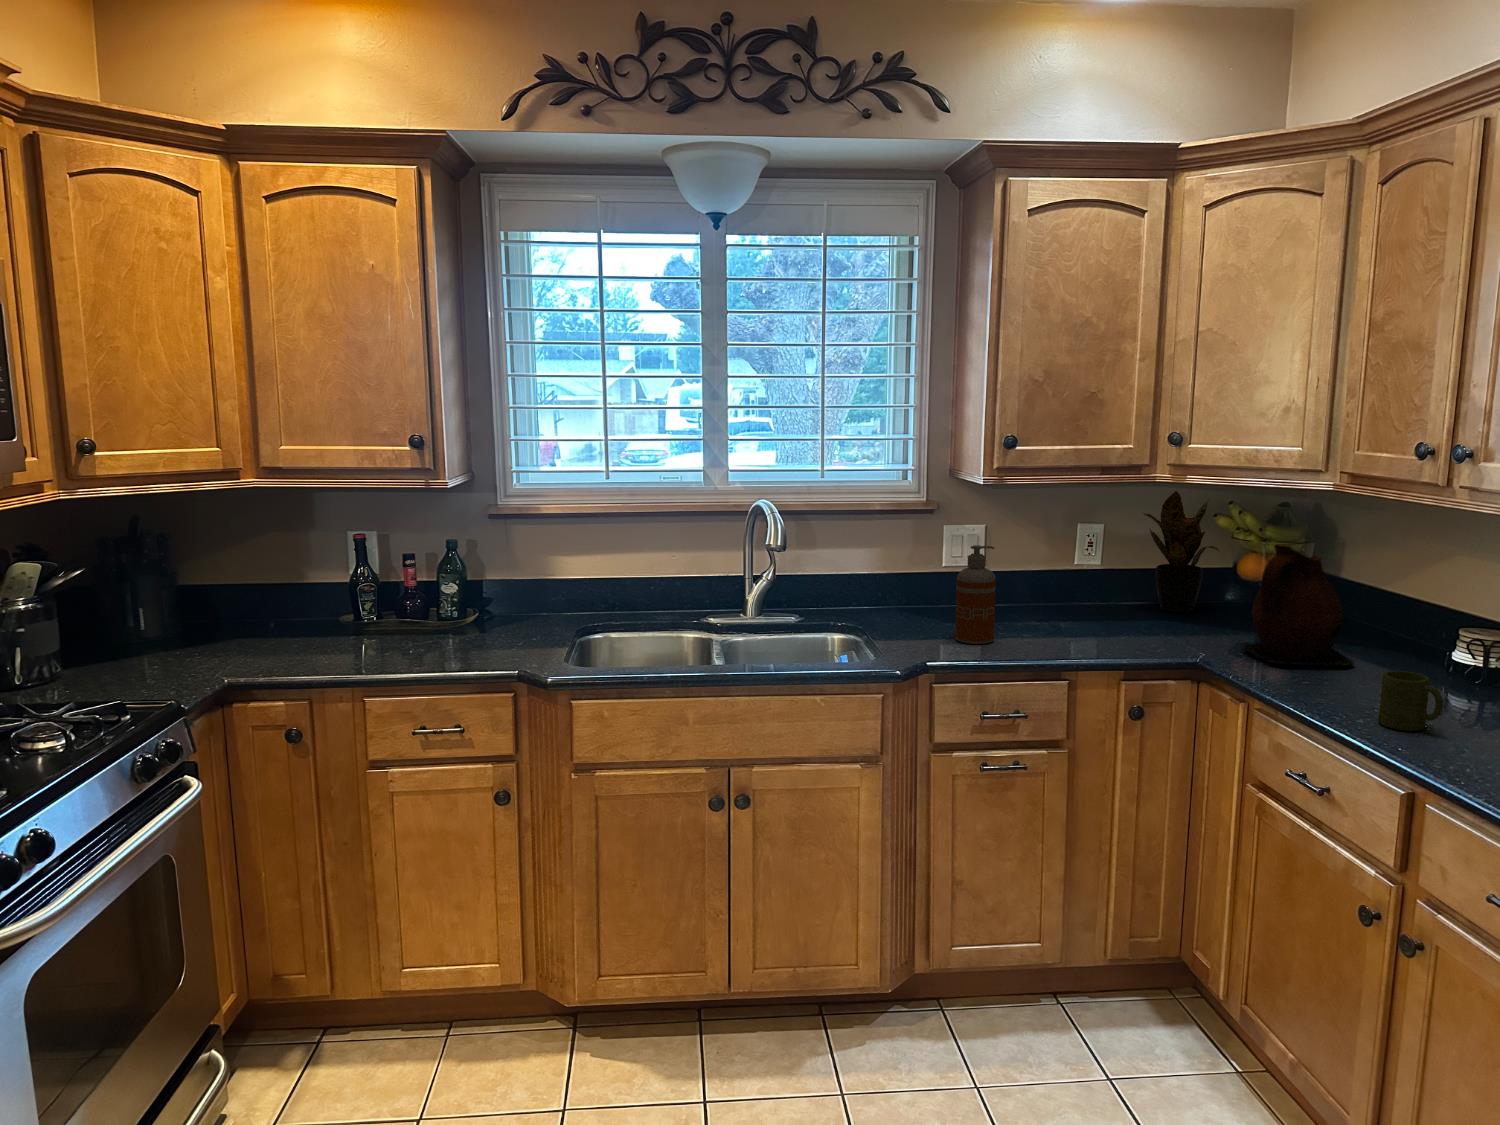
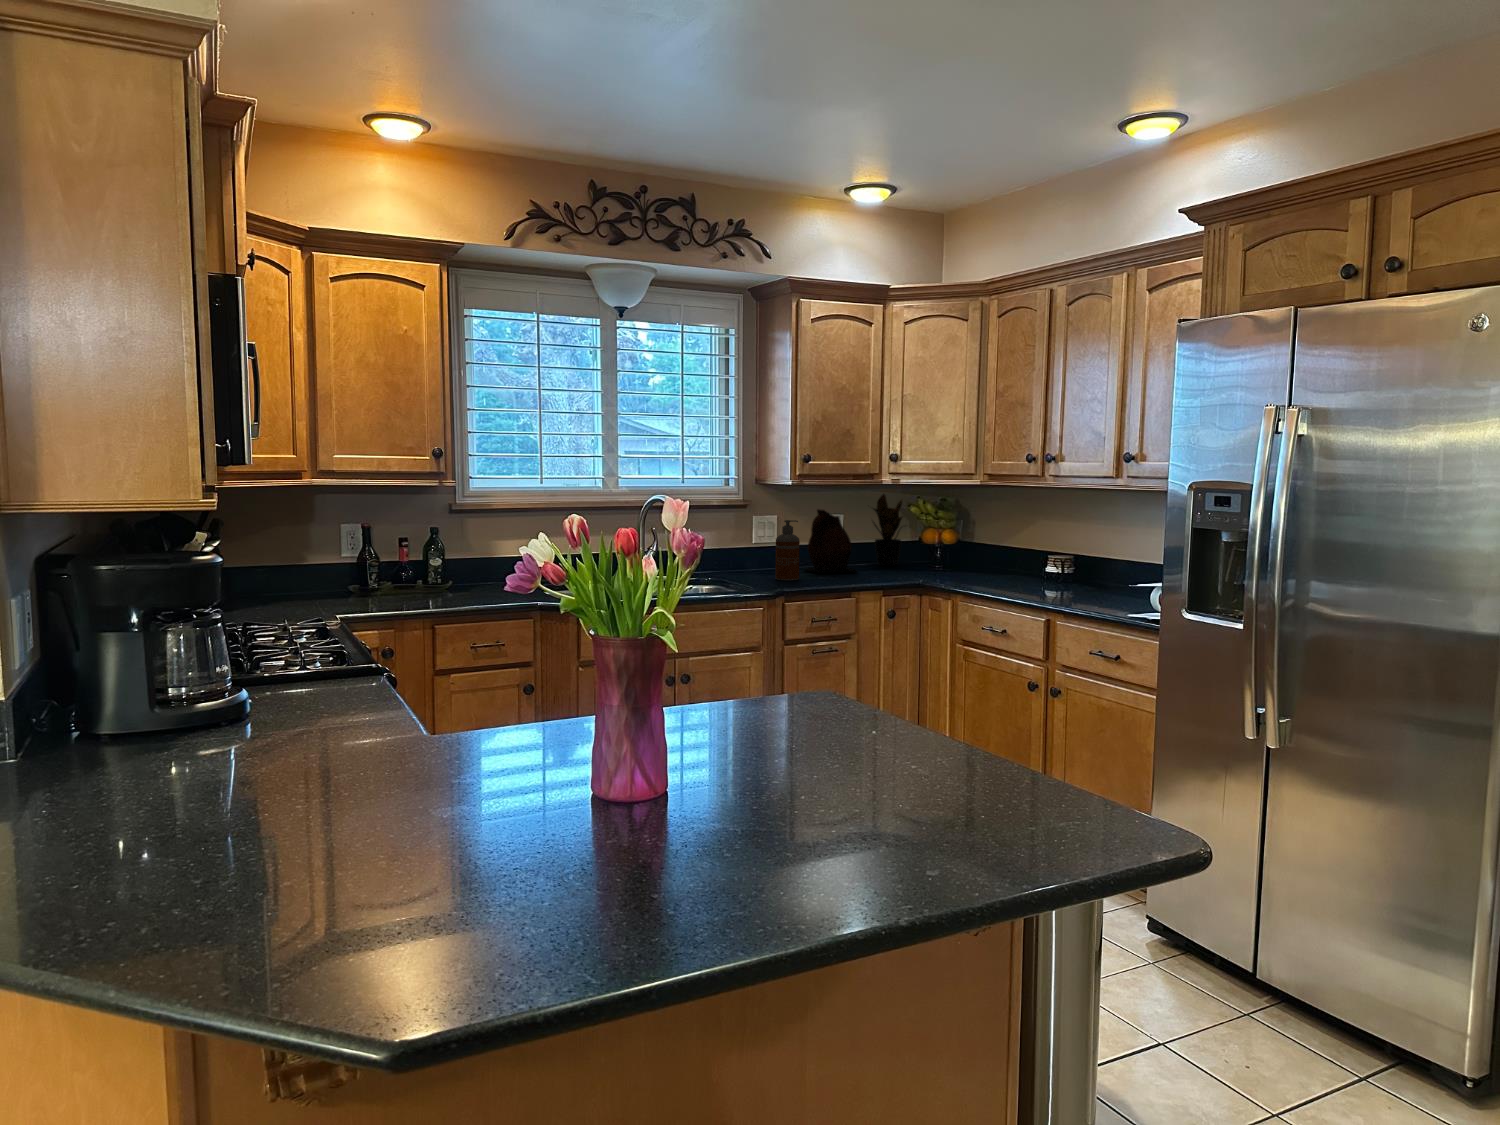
ceramic pitcher: present [1245,544,1354,667] -> present [806,509,857,572]
mug: present [1378,671,1443,731] -> none [1021,566,1051,594]

